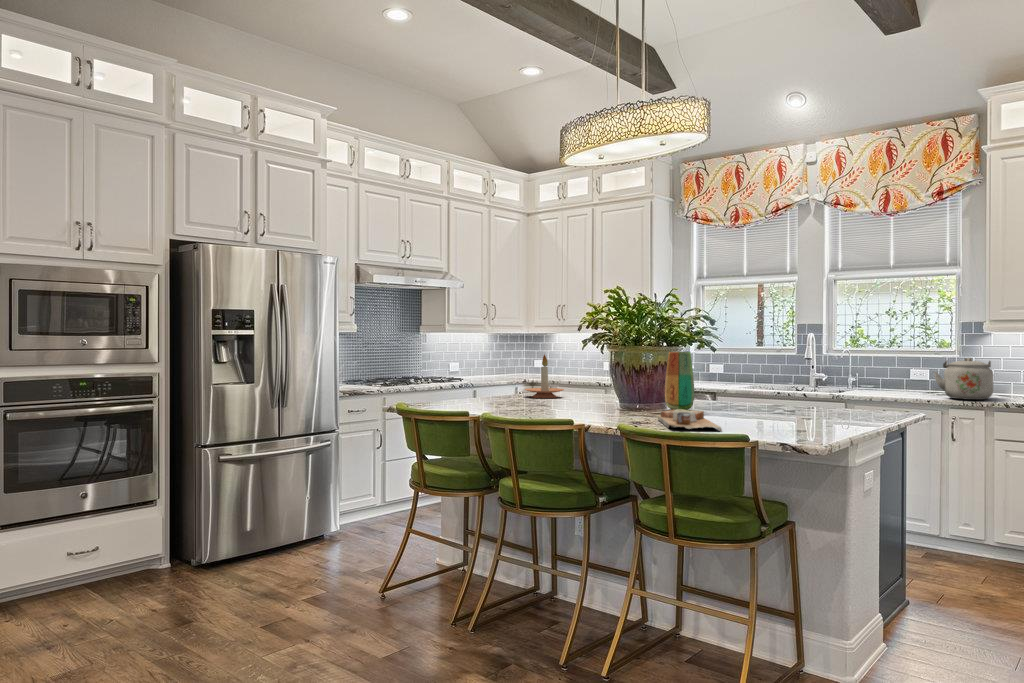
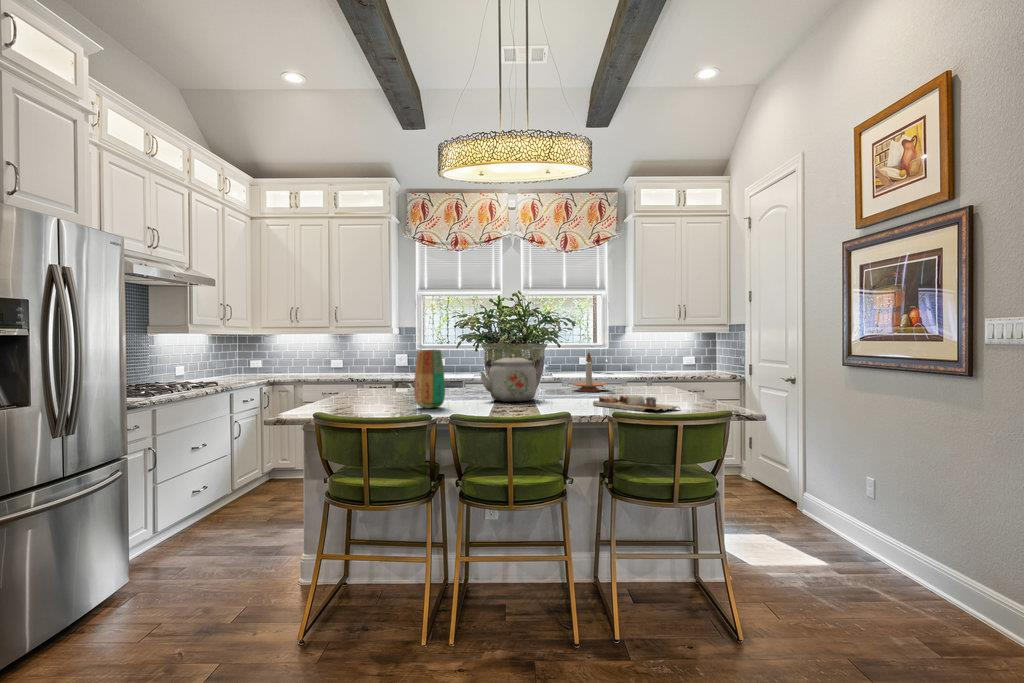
vase: present [665,351,694,410] -> present [414,350,445,408]
candle holder: present [525,355,564,398] -> present [571,353,606,392]
kettle: present [934,358,993,400] -> present [480,354,537,402]

